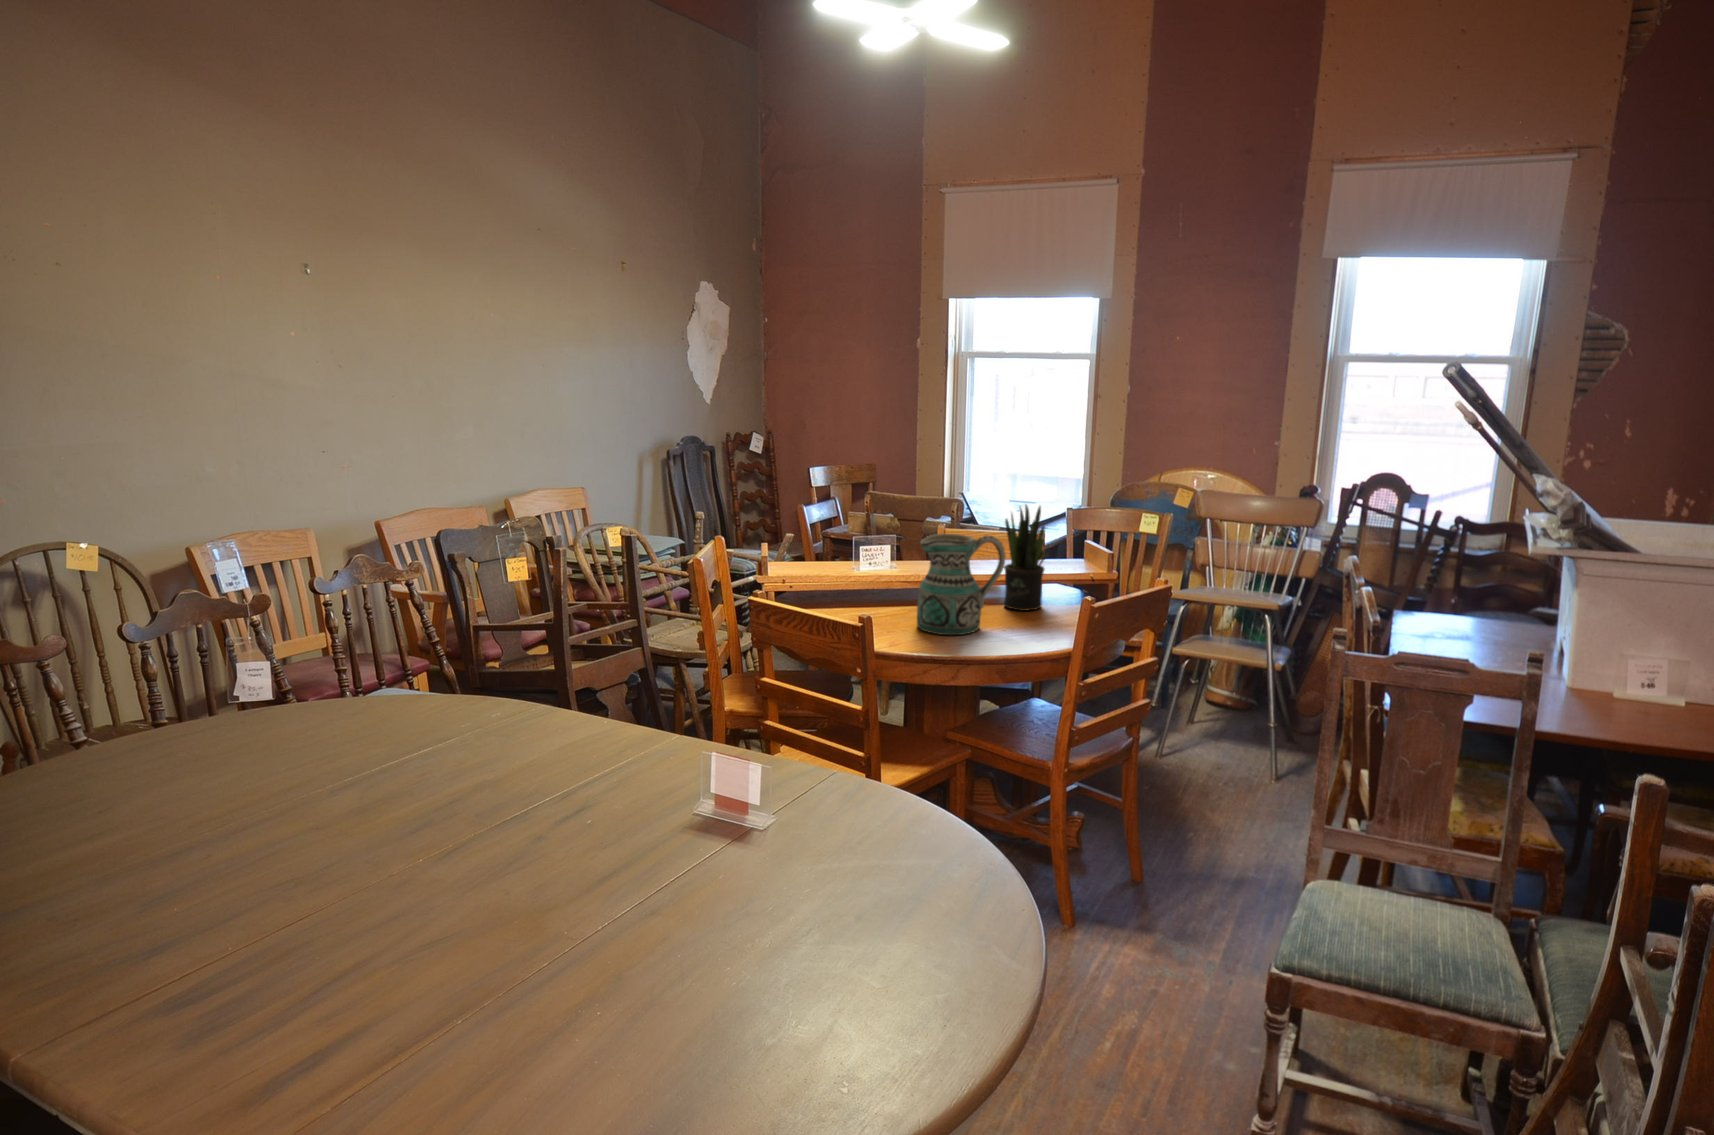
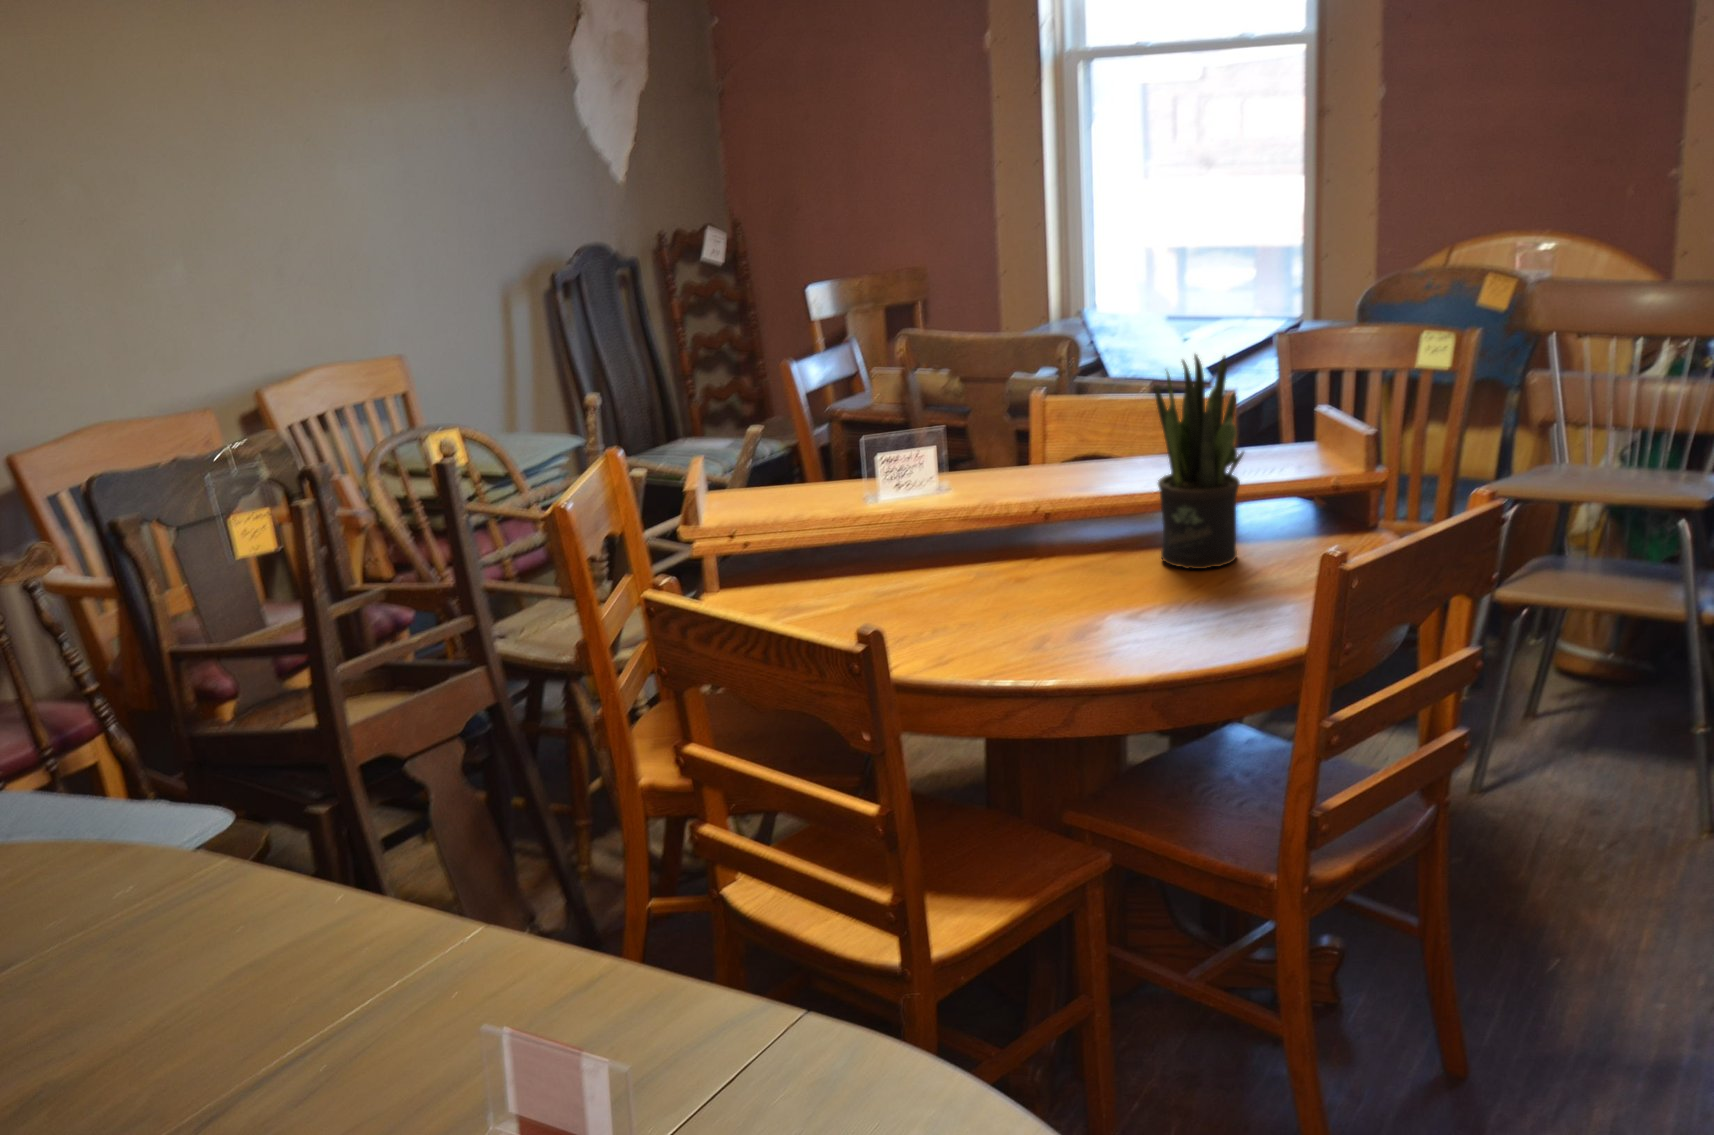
ceramic pitcher: present [917,534,1005,635] -> none [980,431,1157,640]

